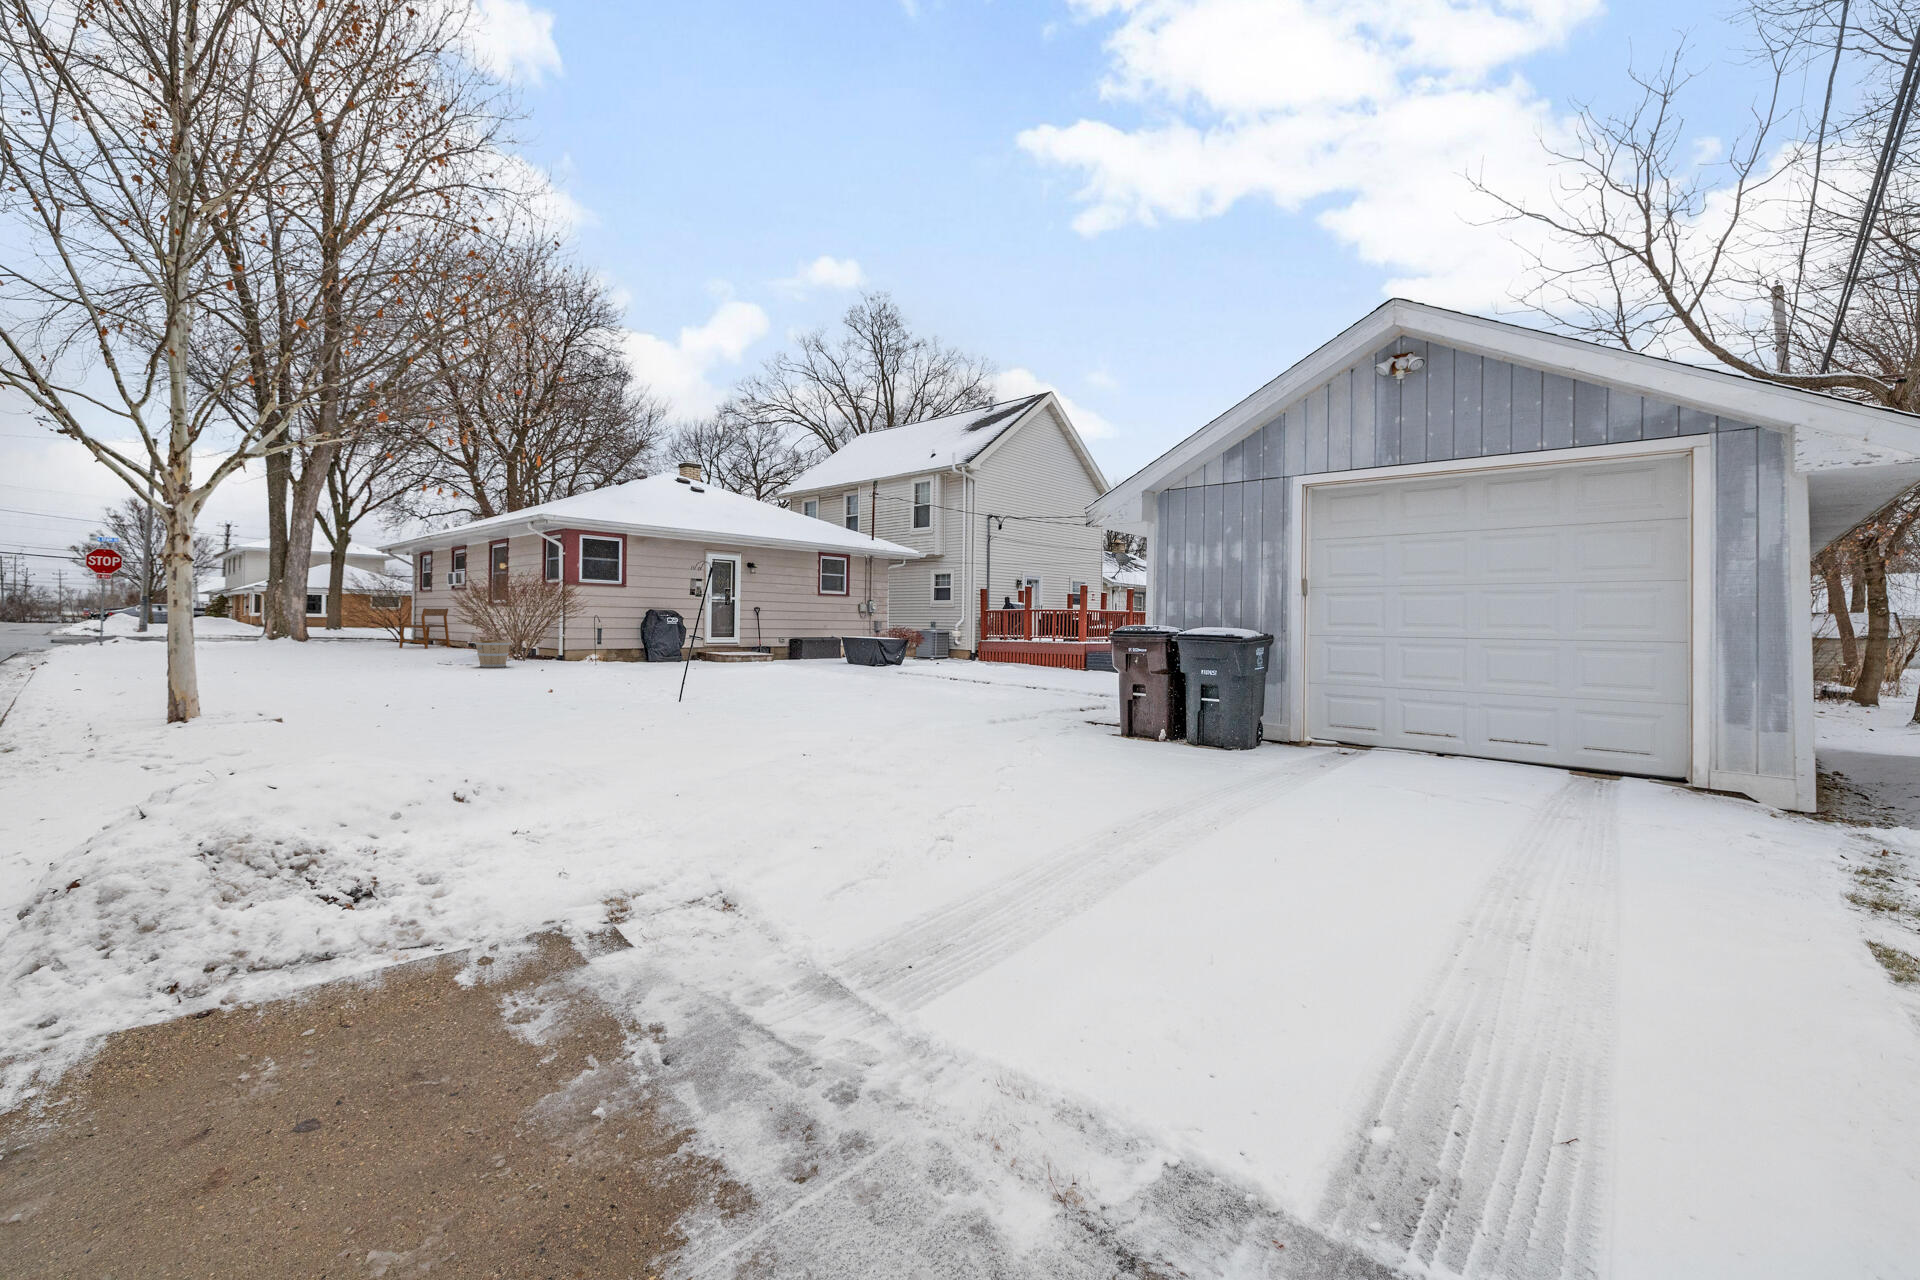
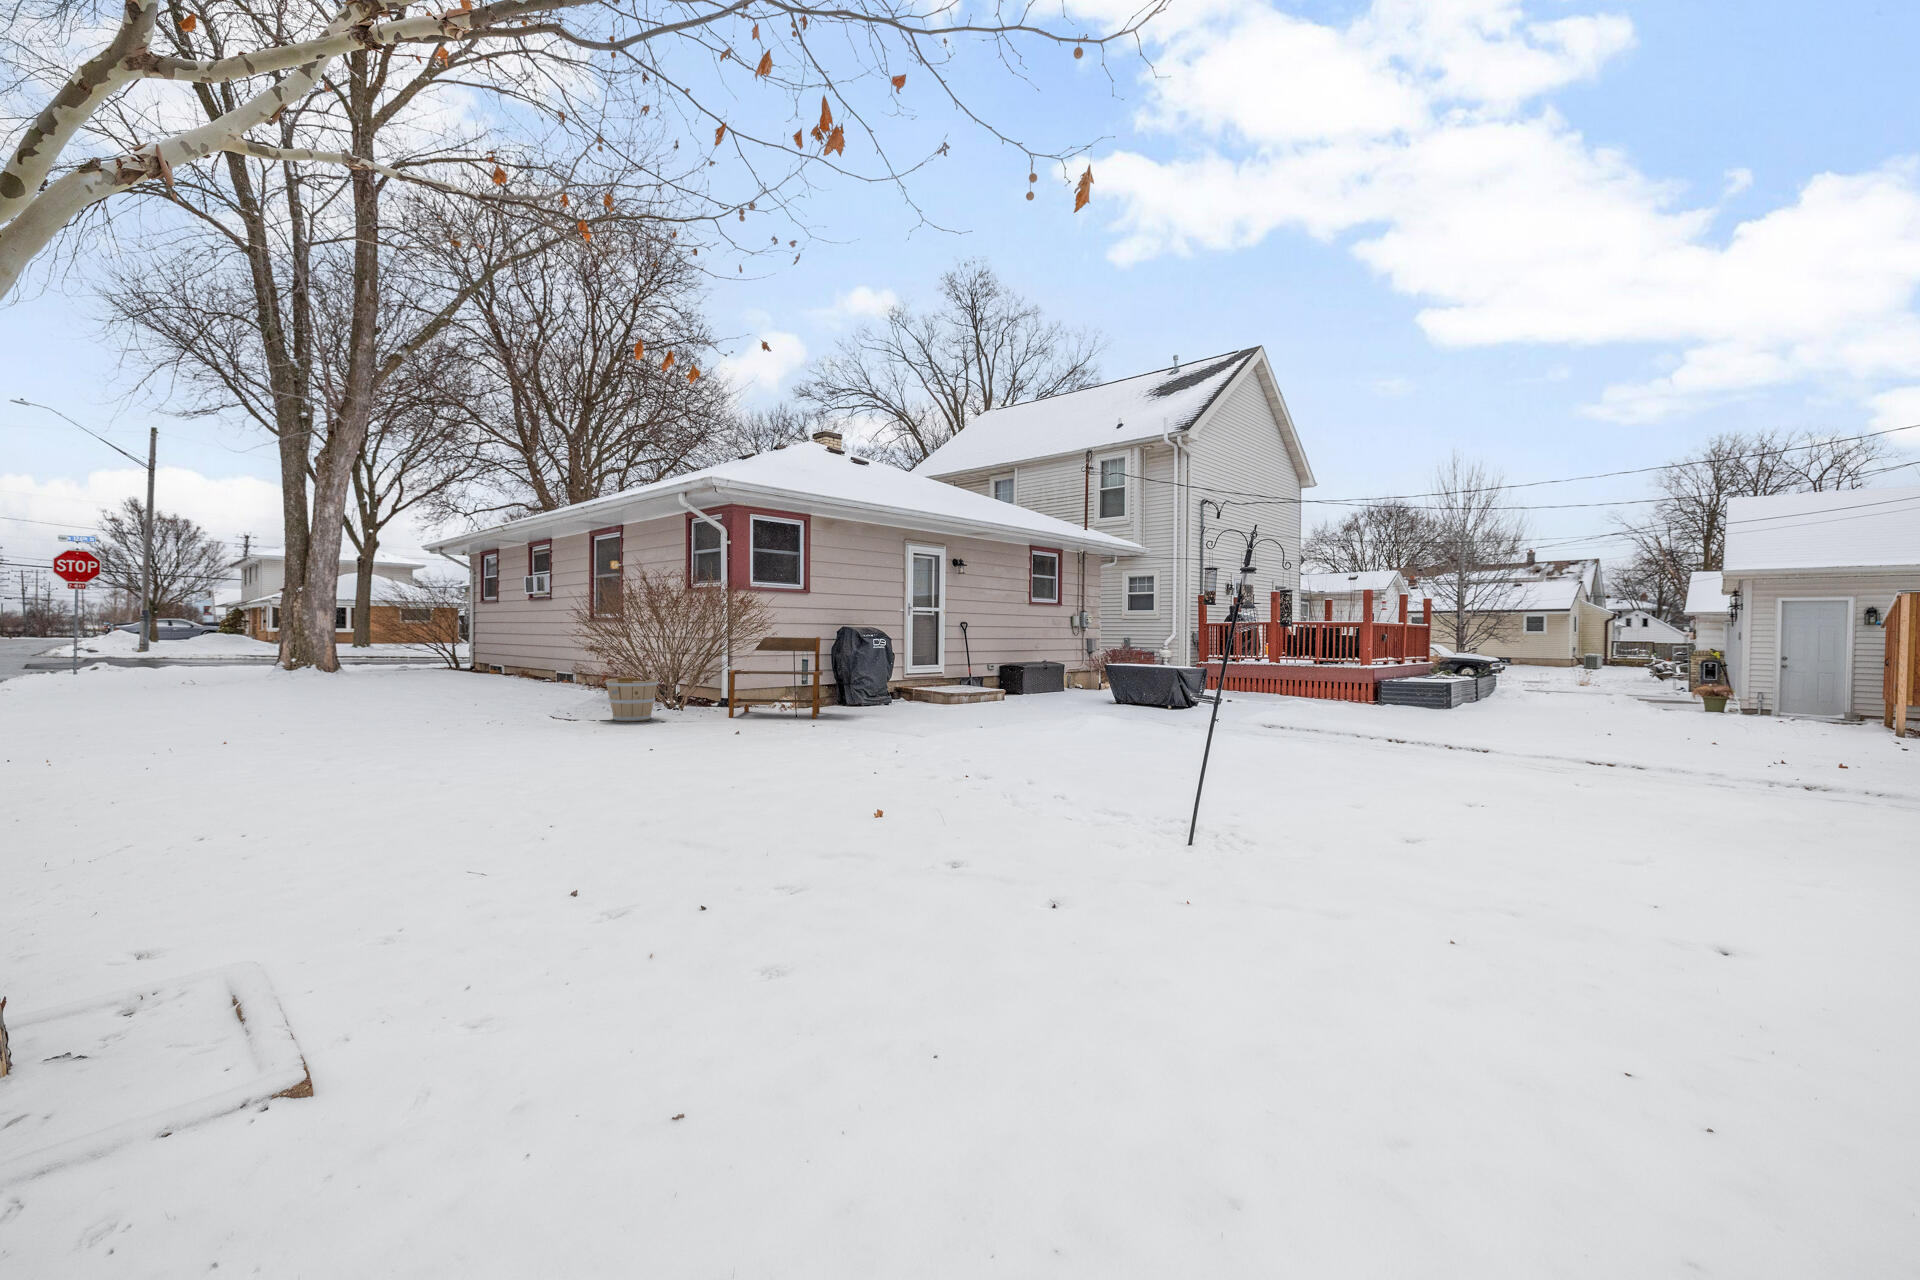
bench: present [399,608,450,649] -> present [729,637,823,719]

